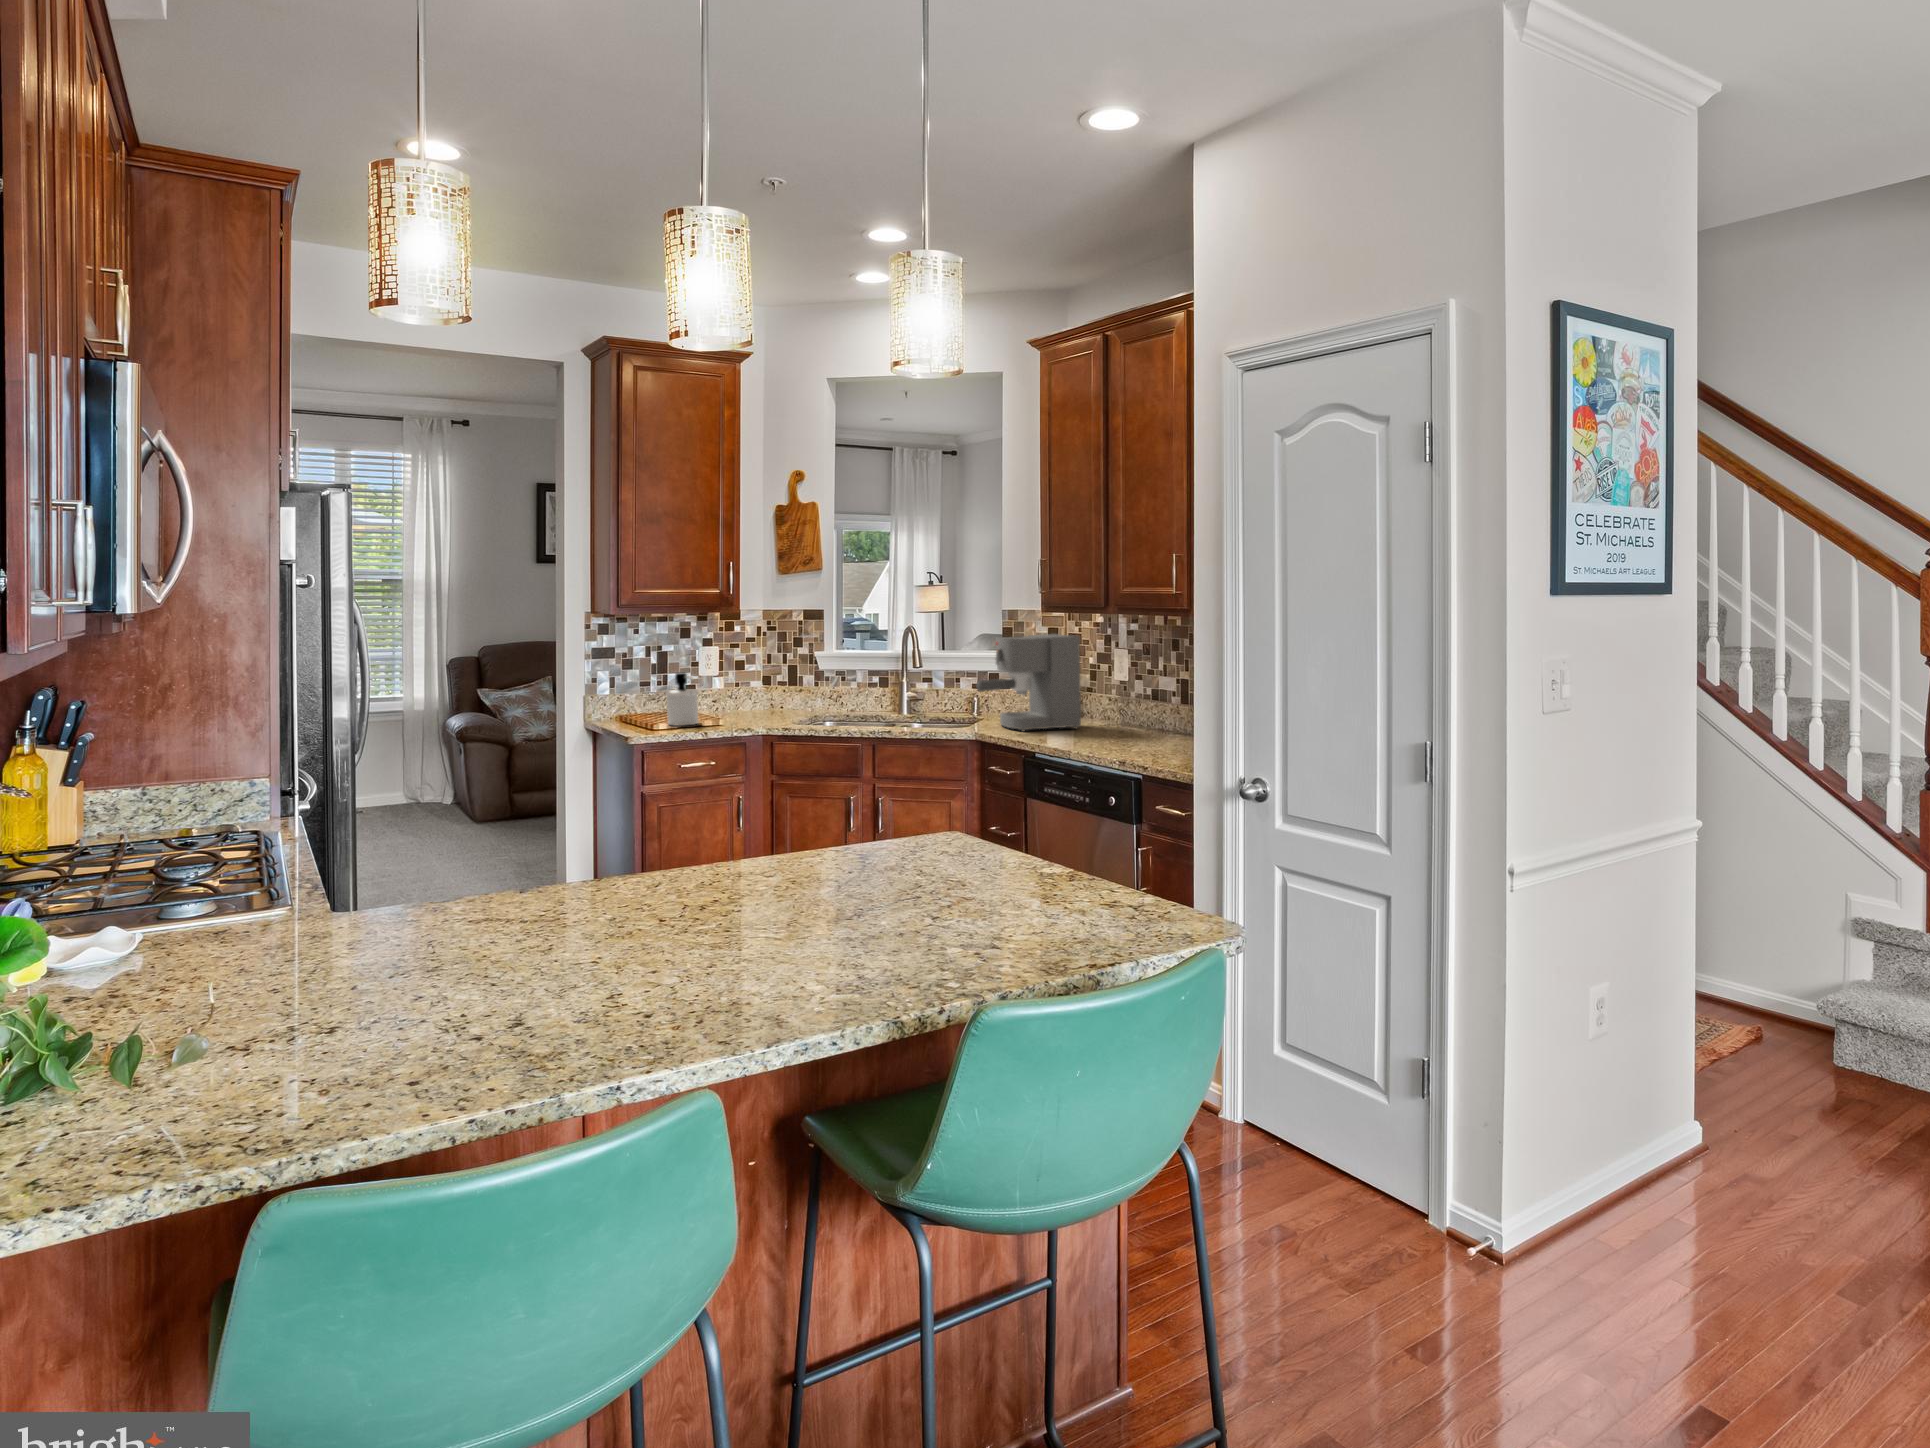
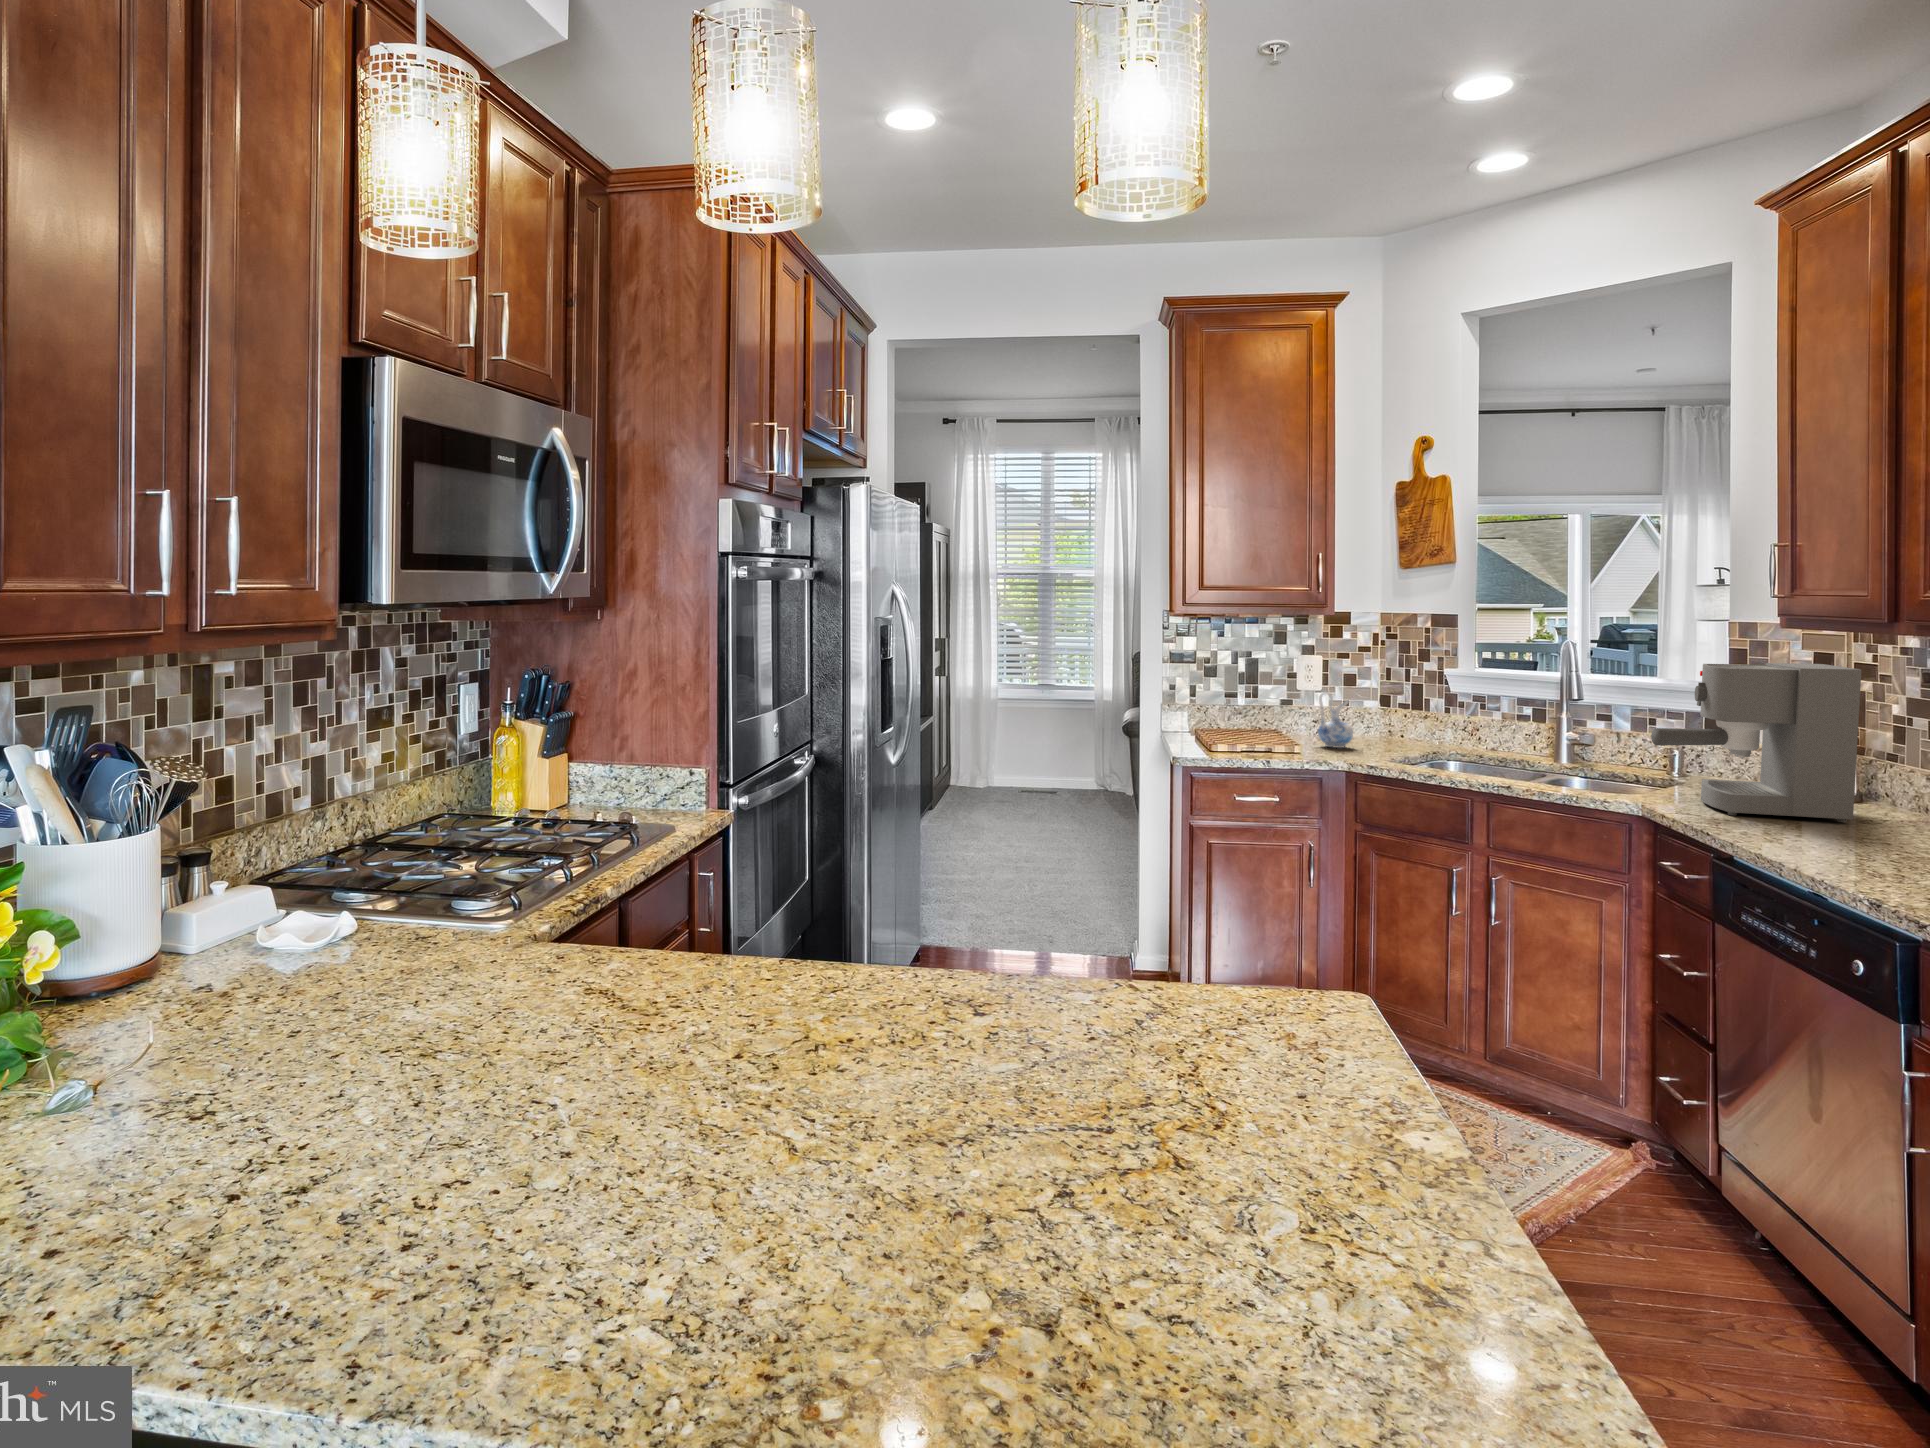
soap dispenser: present [665,673,703,726] -> none [1229,684,1269,748]
ceramic pitcher: none [733,675,761,719] -> present [1318,692,1353,748]

